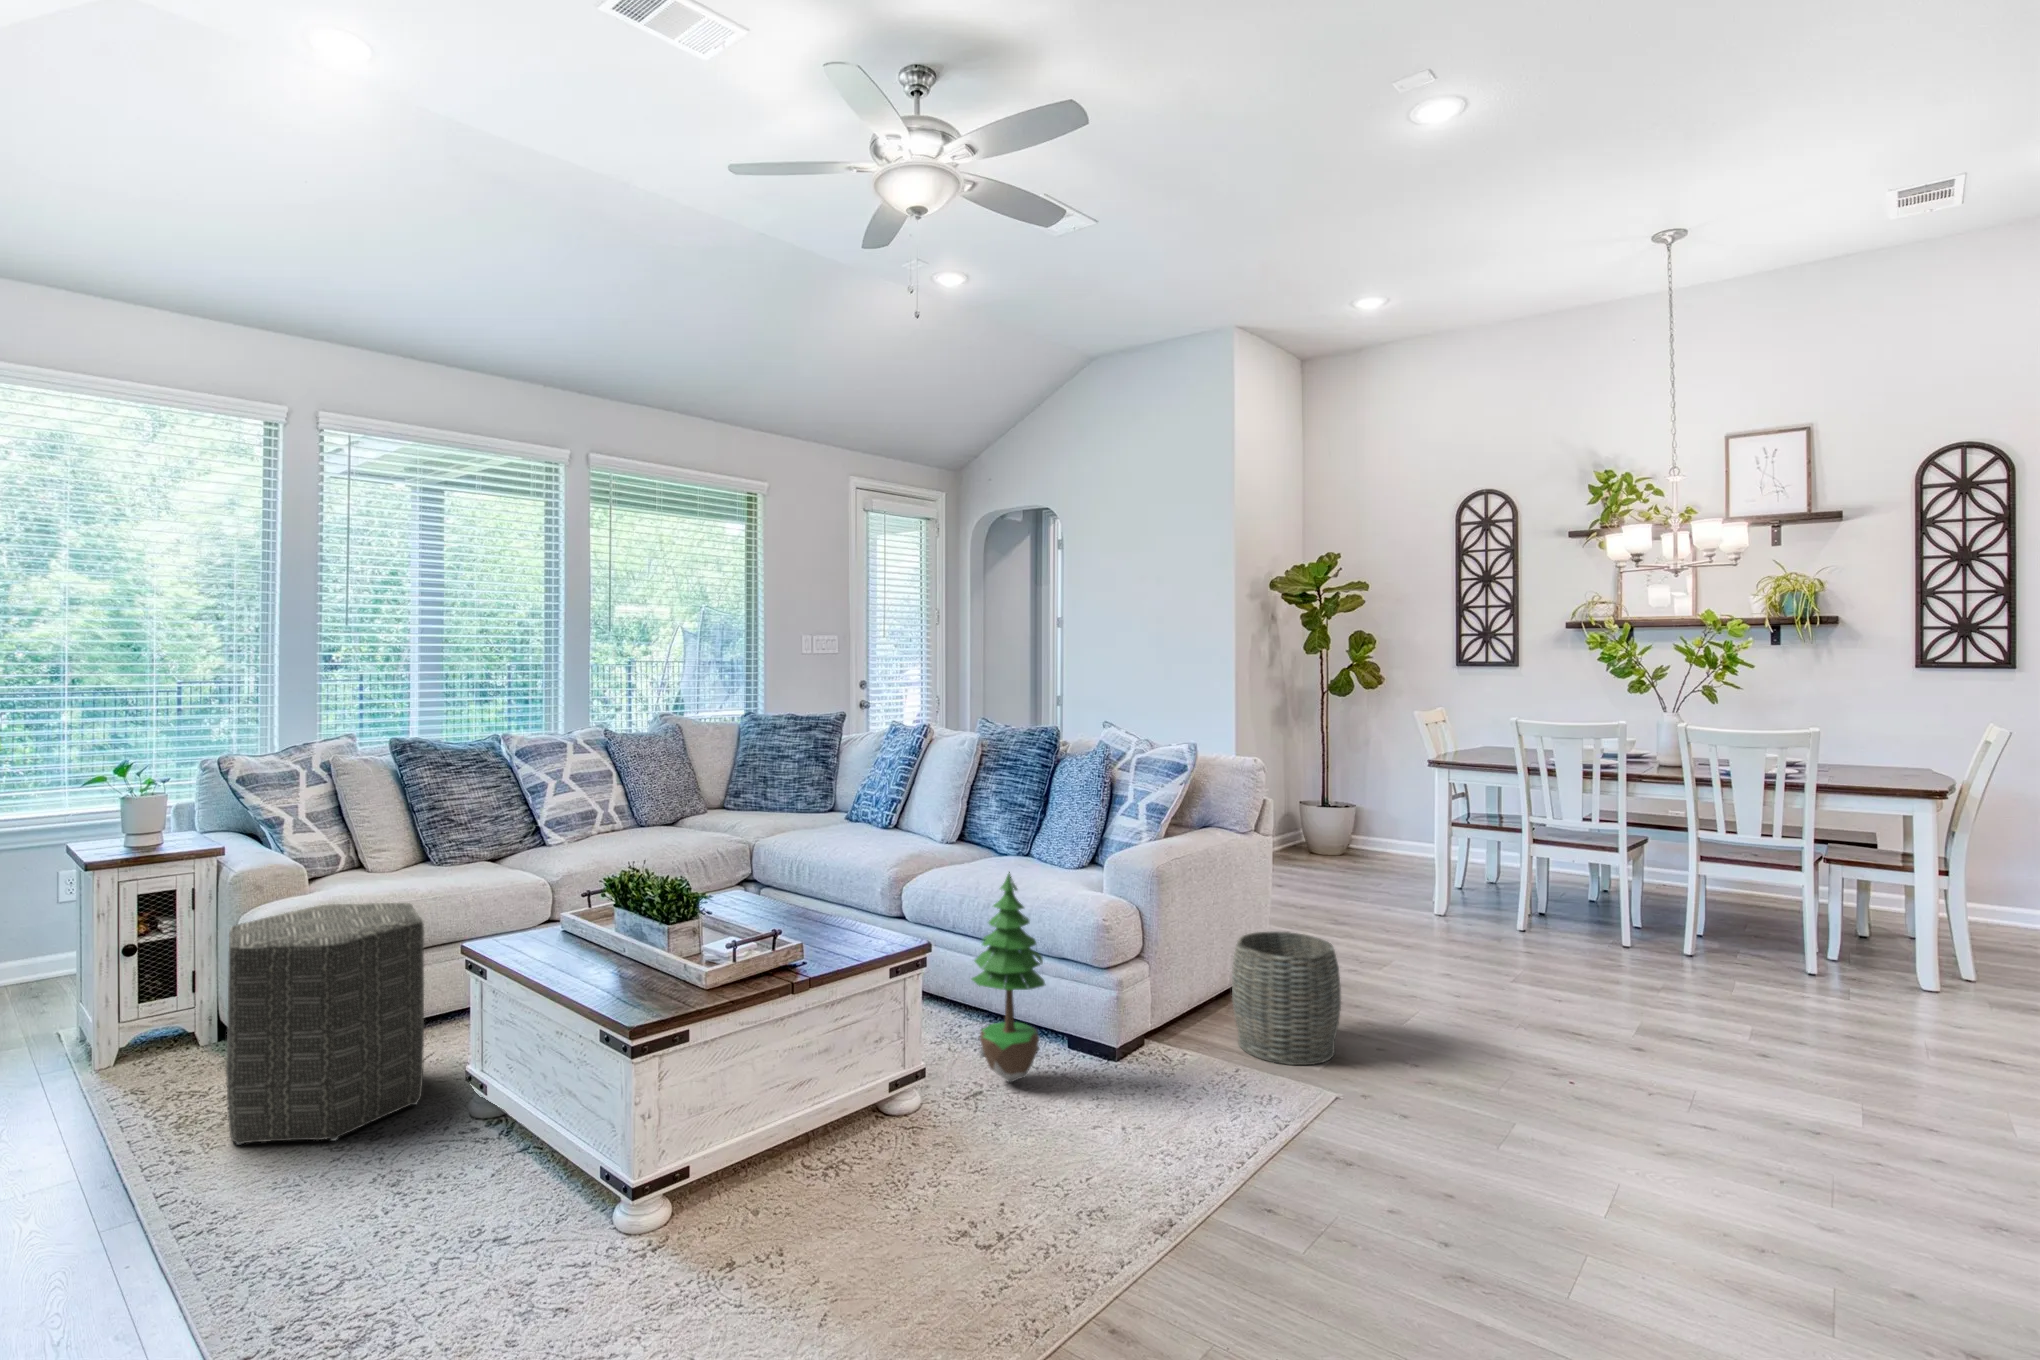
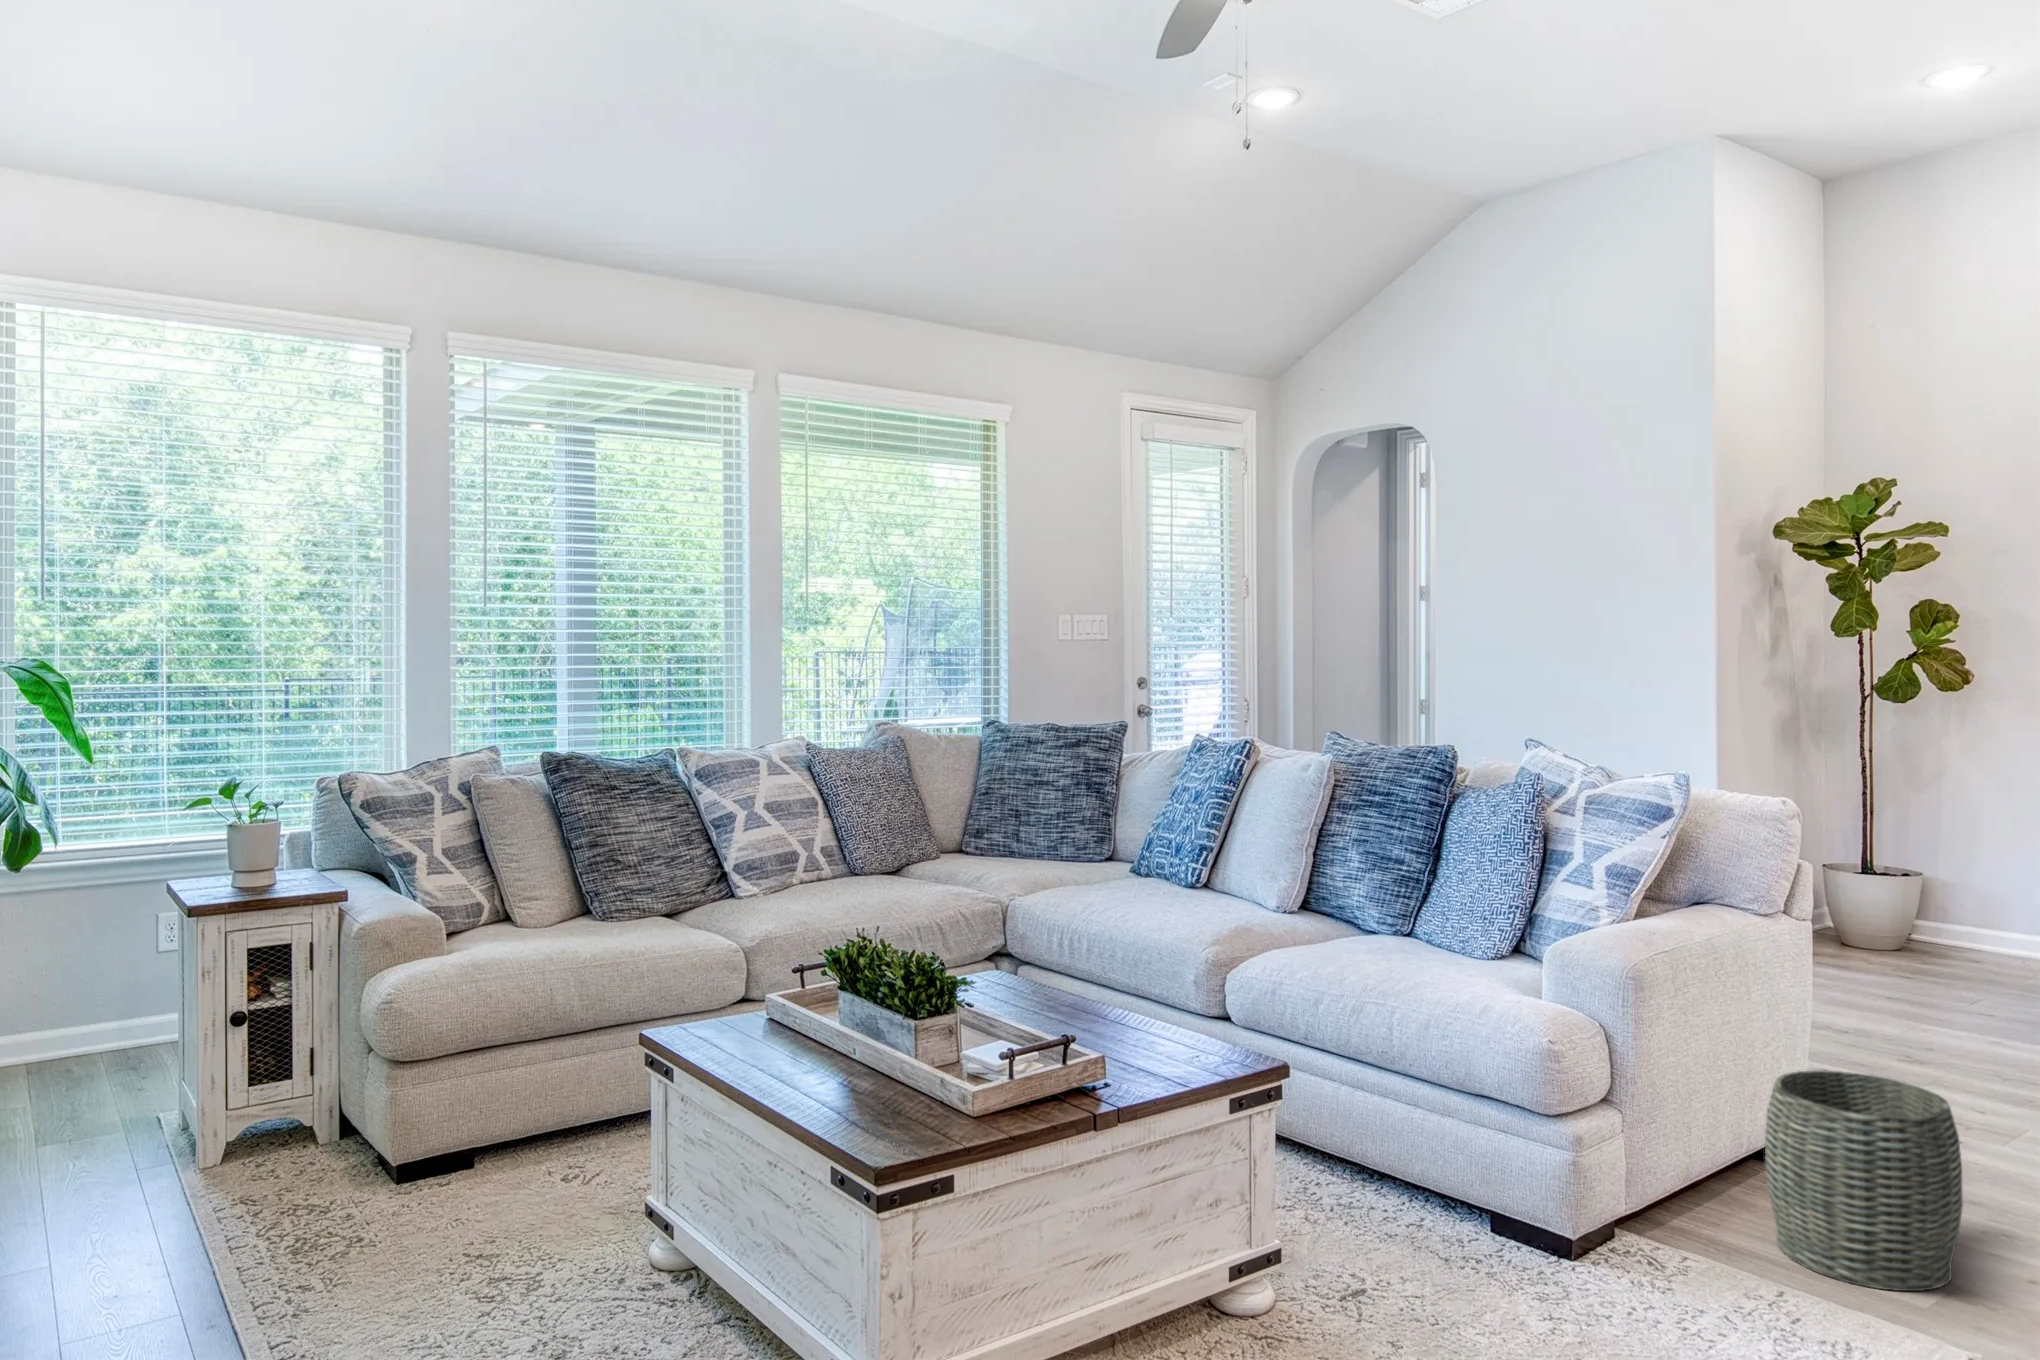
potted tree: present [972,872,1045,1082] -> none [1347,961,1468,1281]
ottoman: present [226,903,424,1145] -> none [352,970,588,1287]

